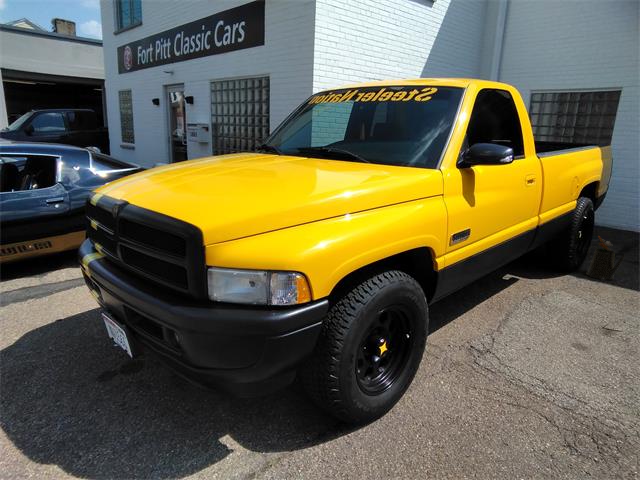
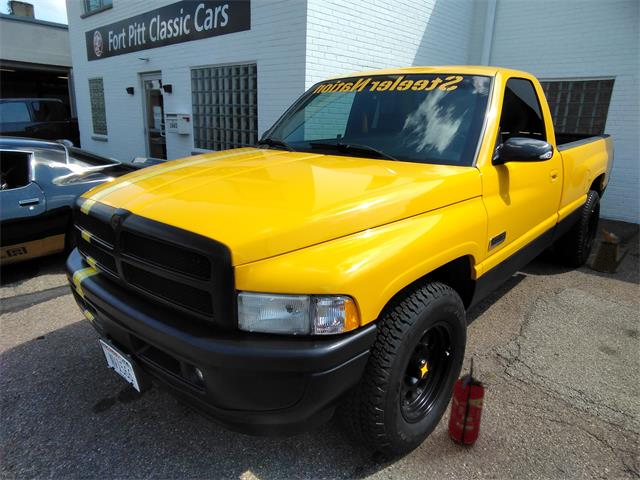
fire extinguisher: none [407,338,442,419] -> present [448,357,489,445]

